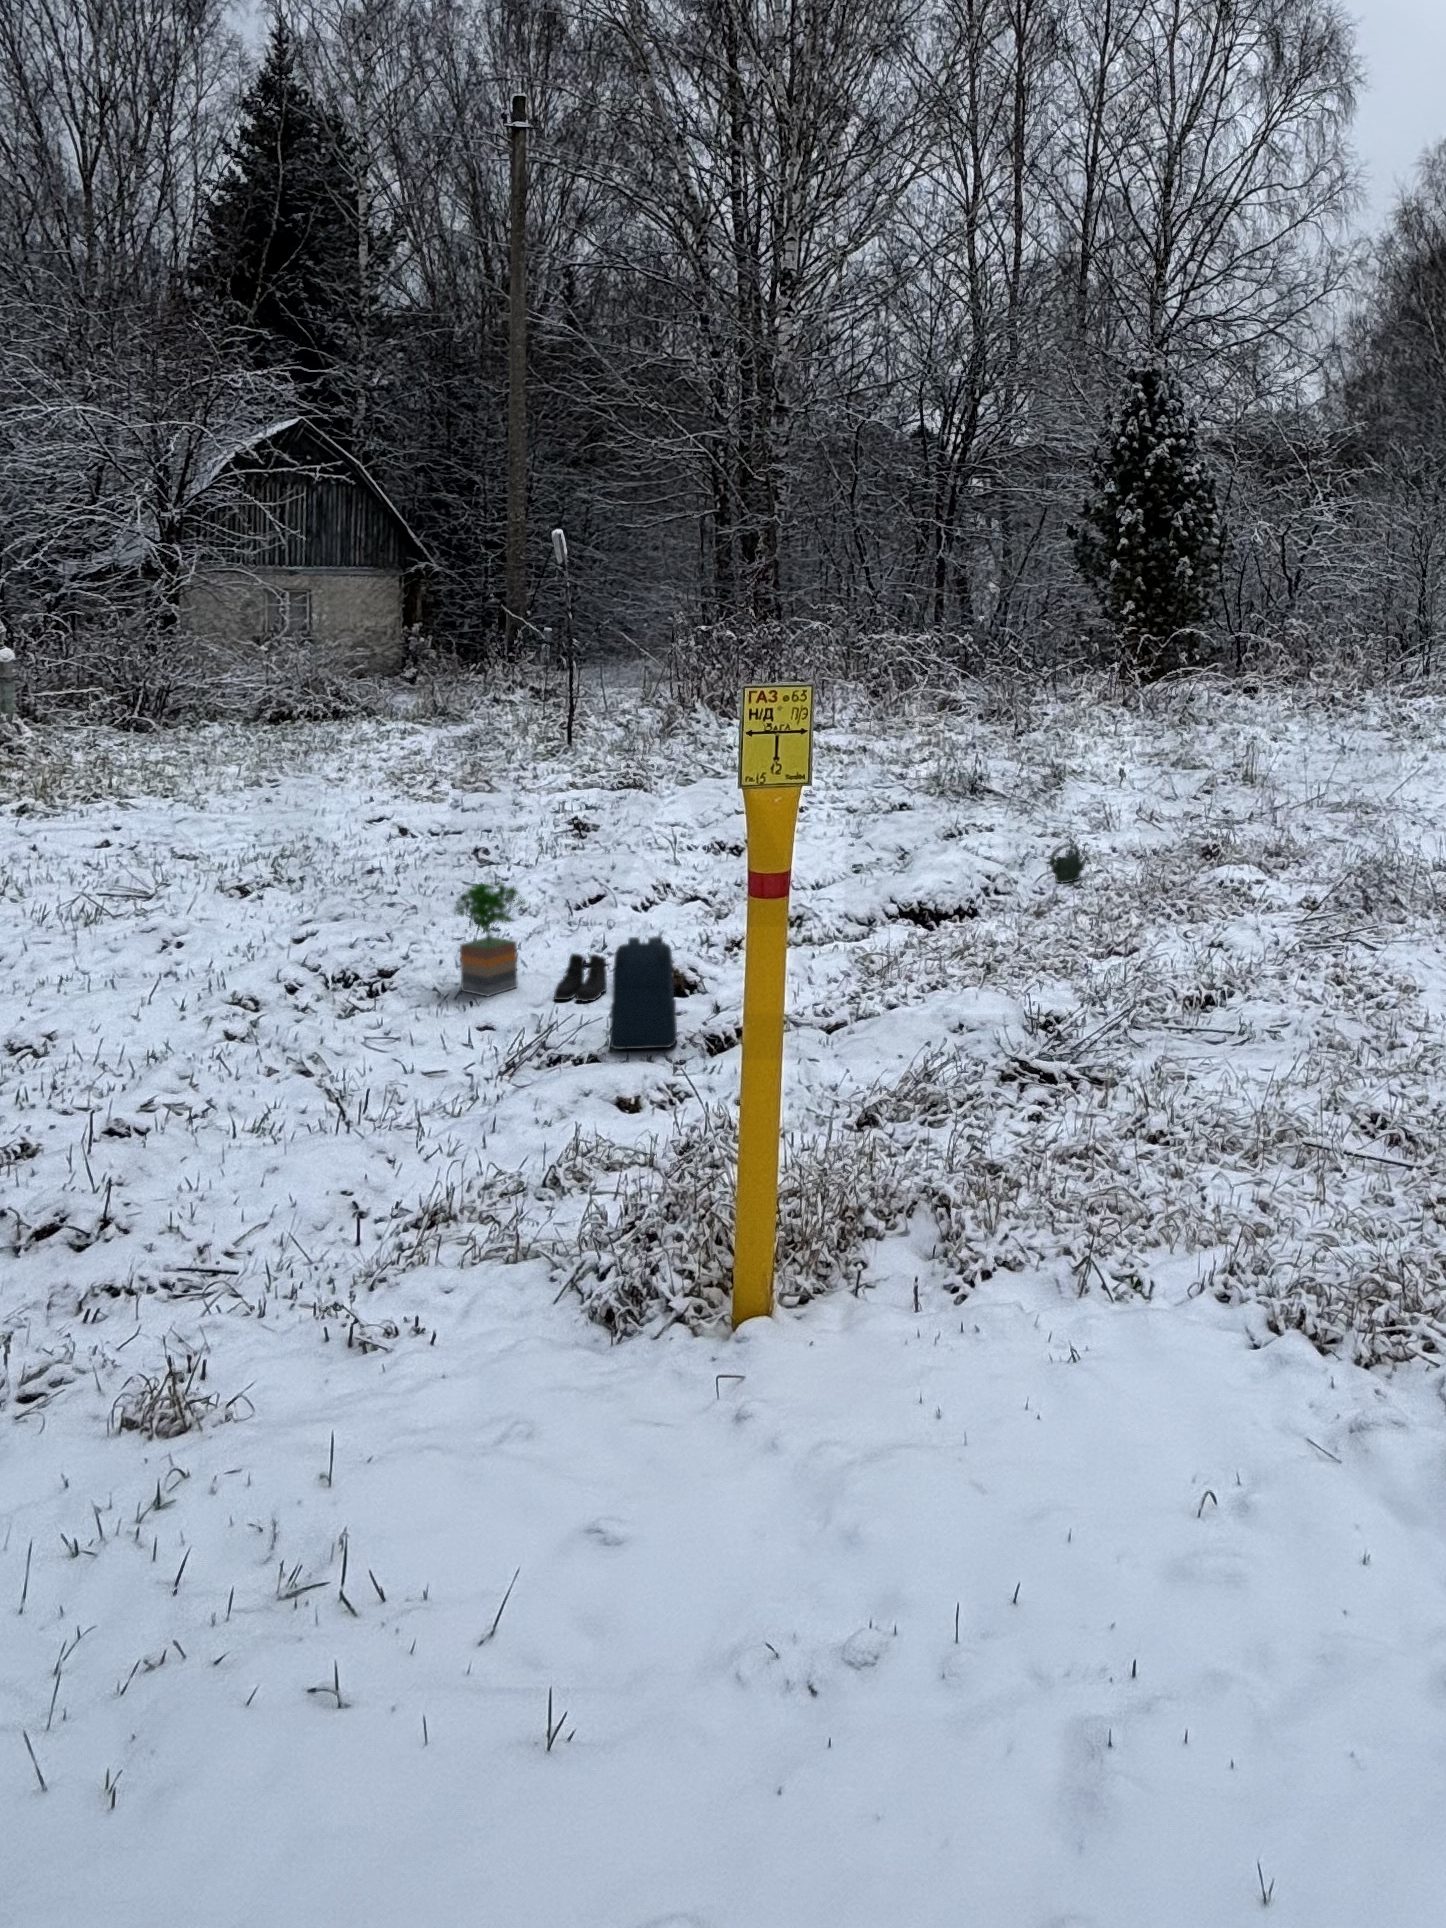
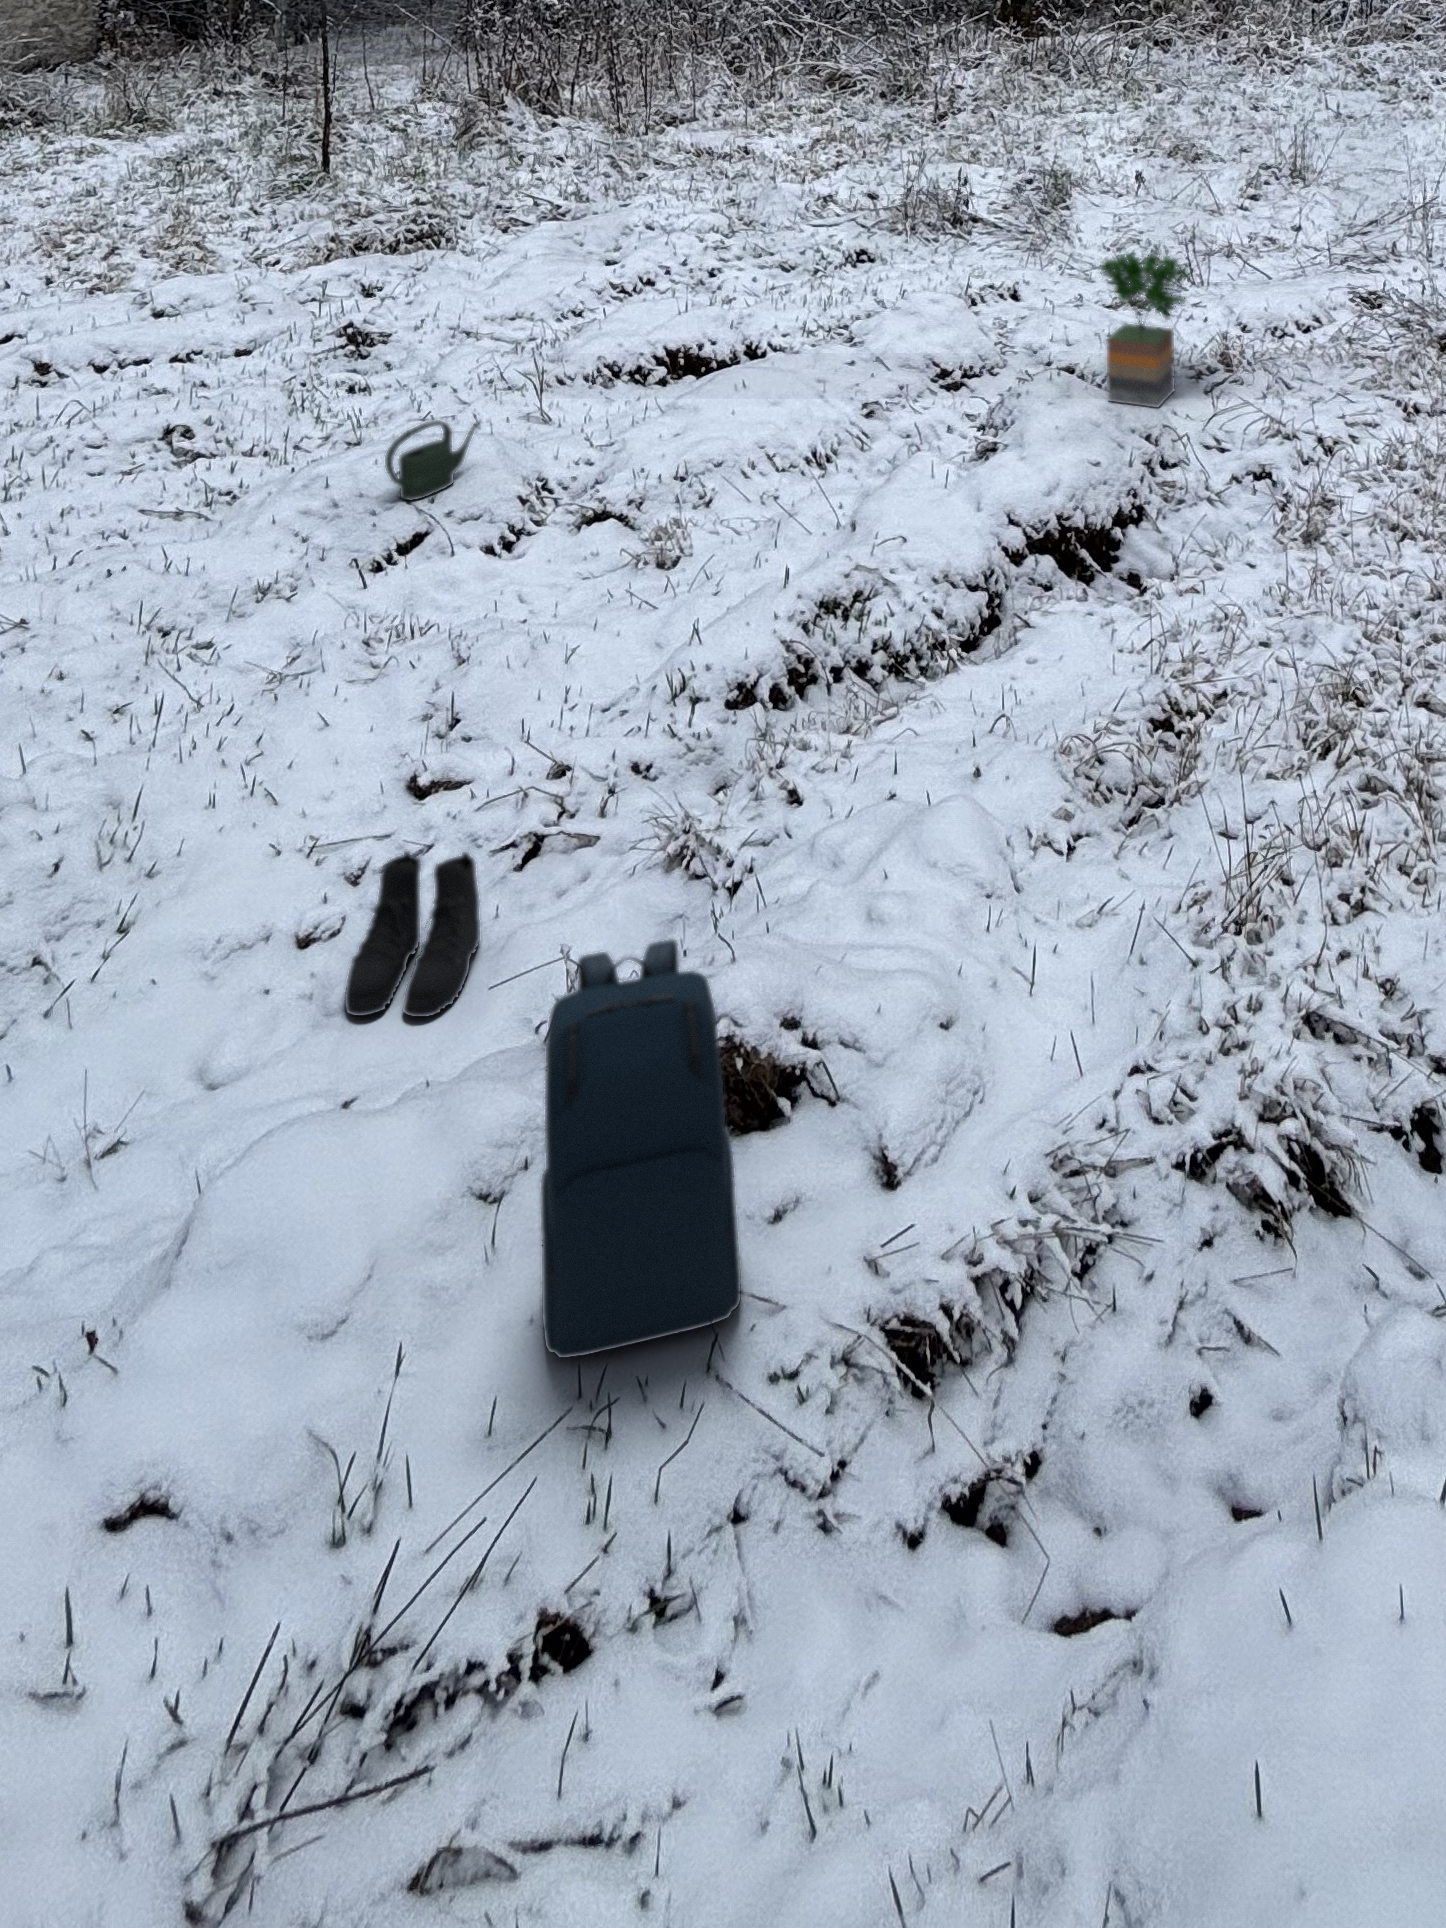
watering can: present [1050,844,1090,883] -> present [385,420,480,500]
potted tree: present [455,884,526,996] -> present [1100,253,1188,408]

